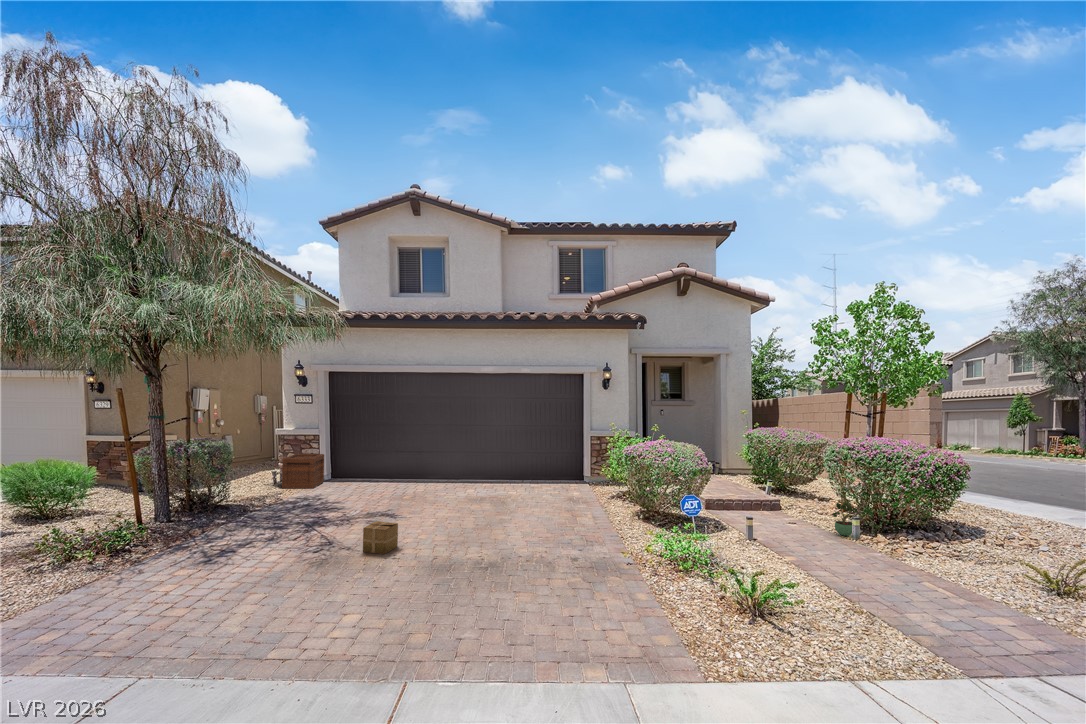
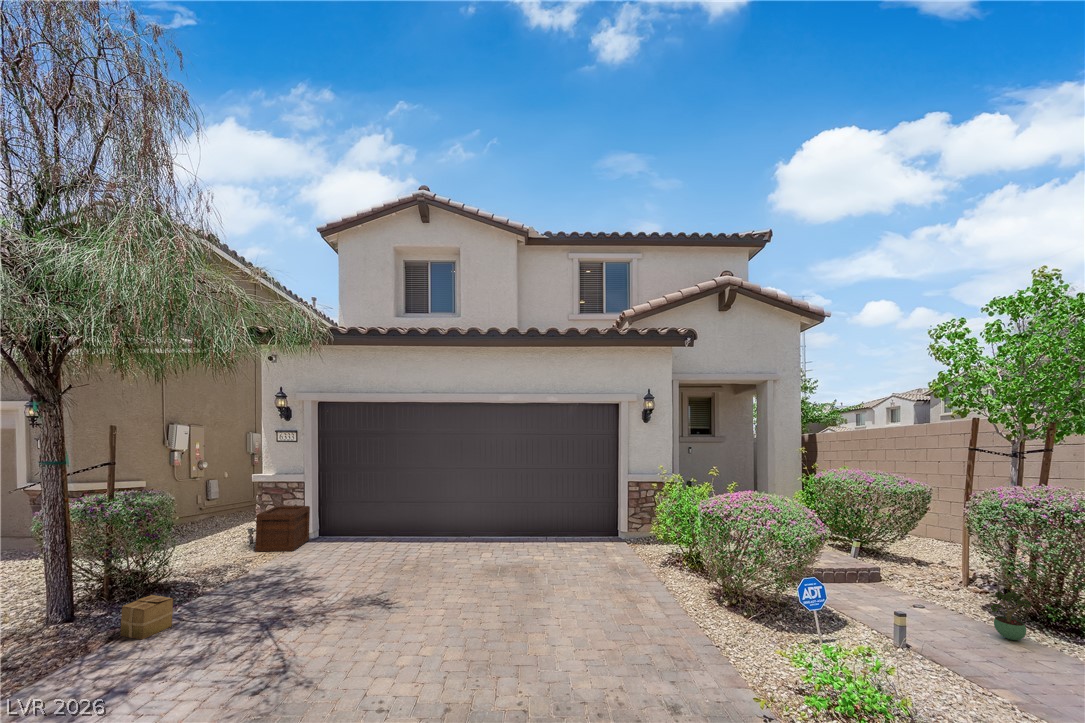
cardboard box: present [363,521,398,554] -> present [121,595,173,639]

